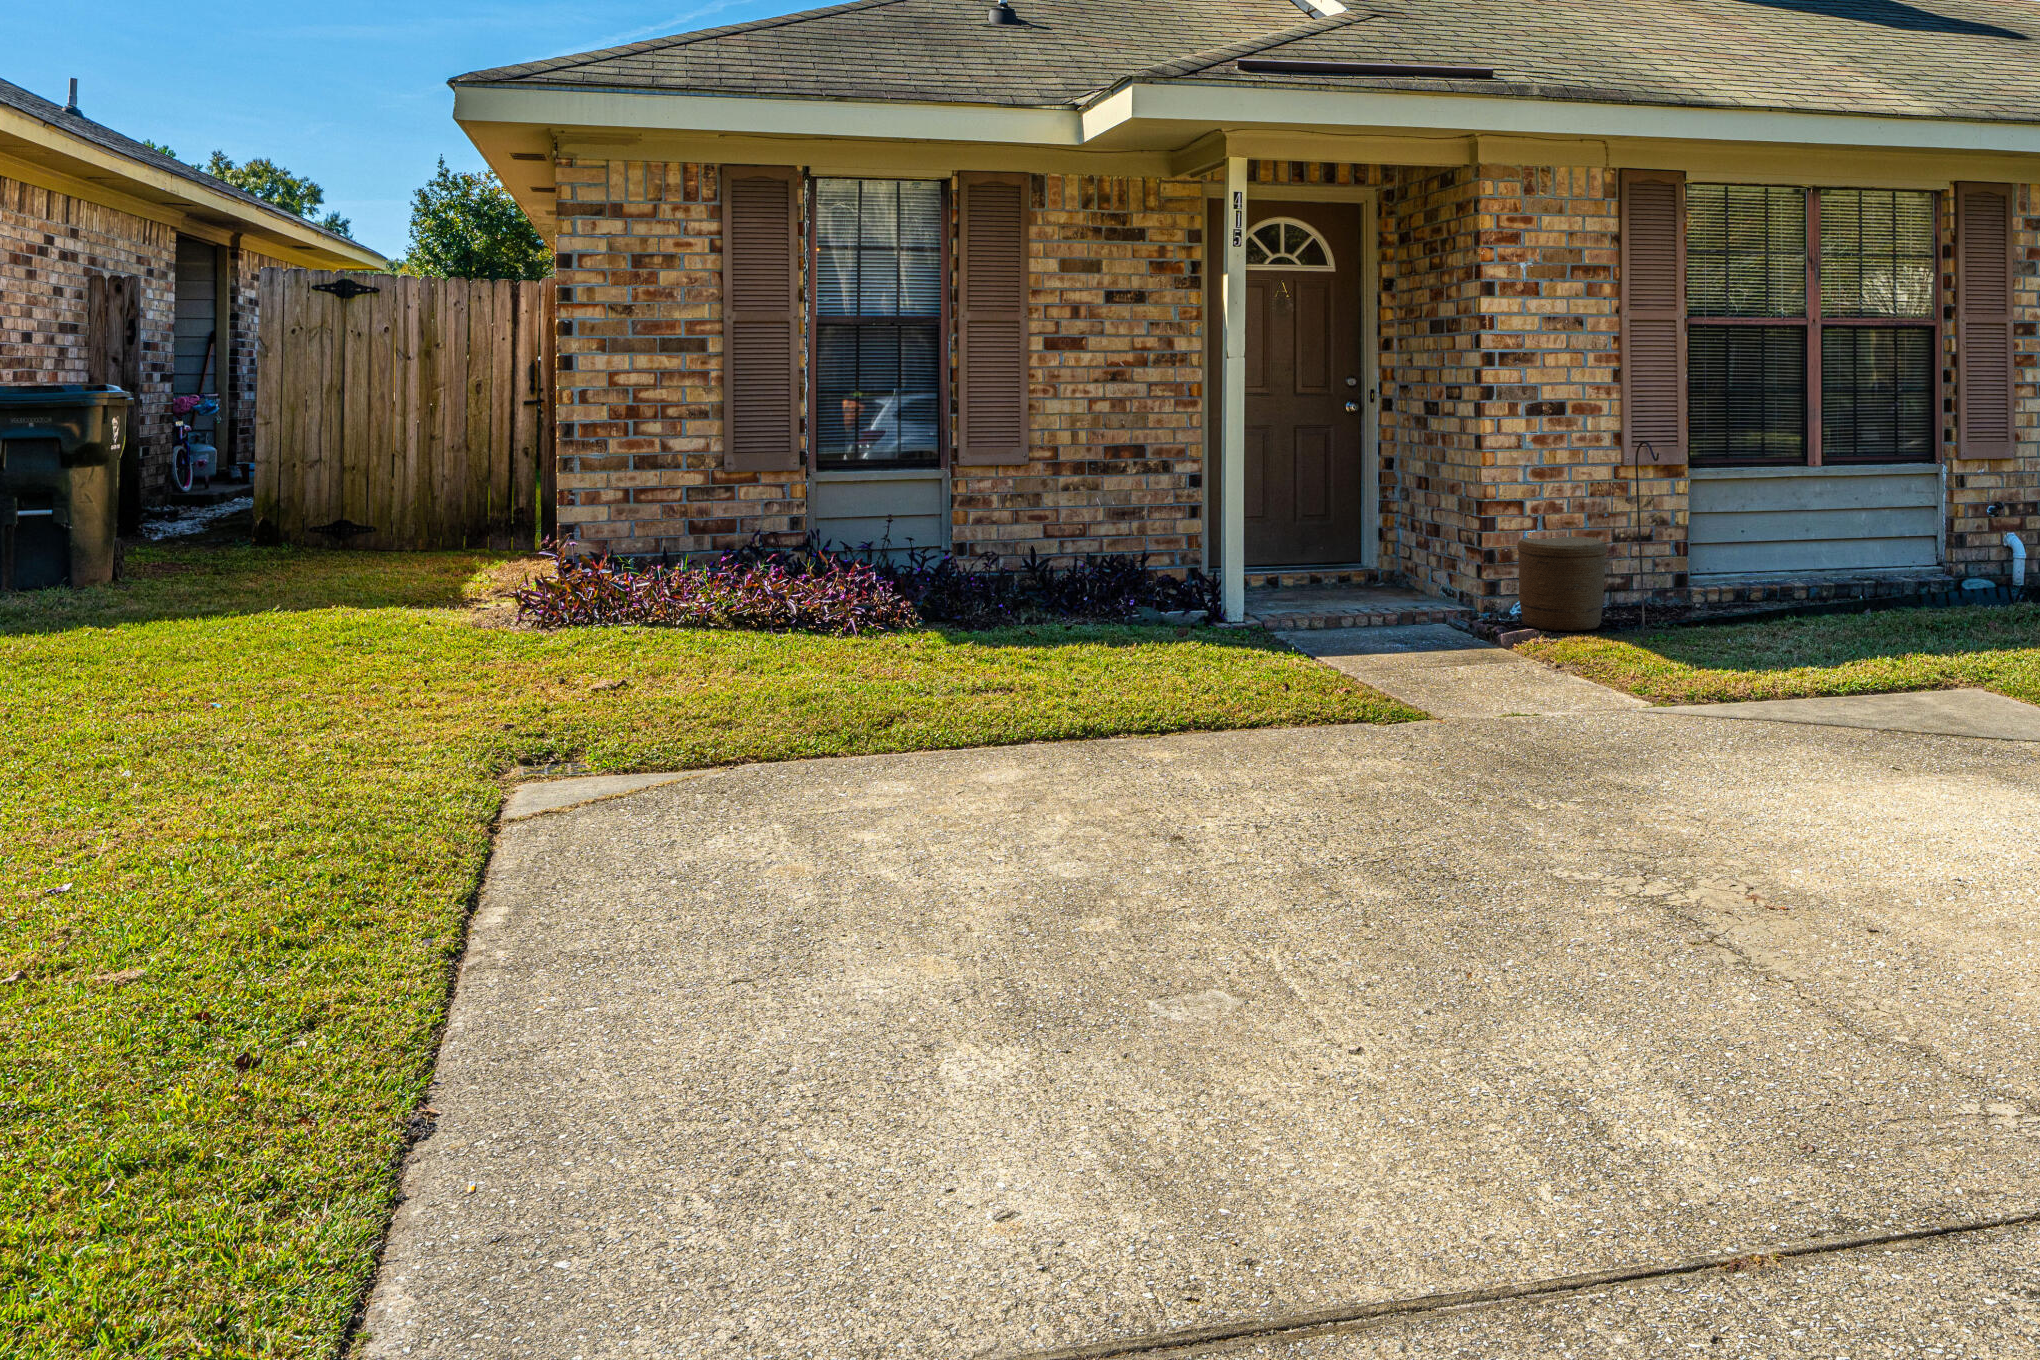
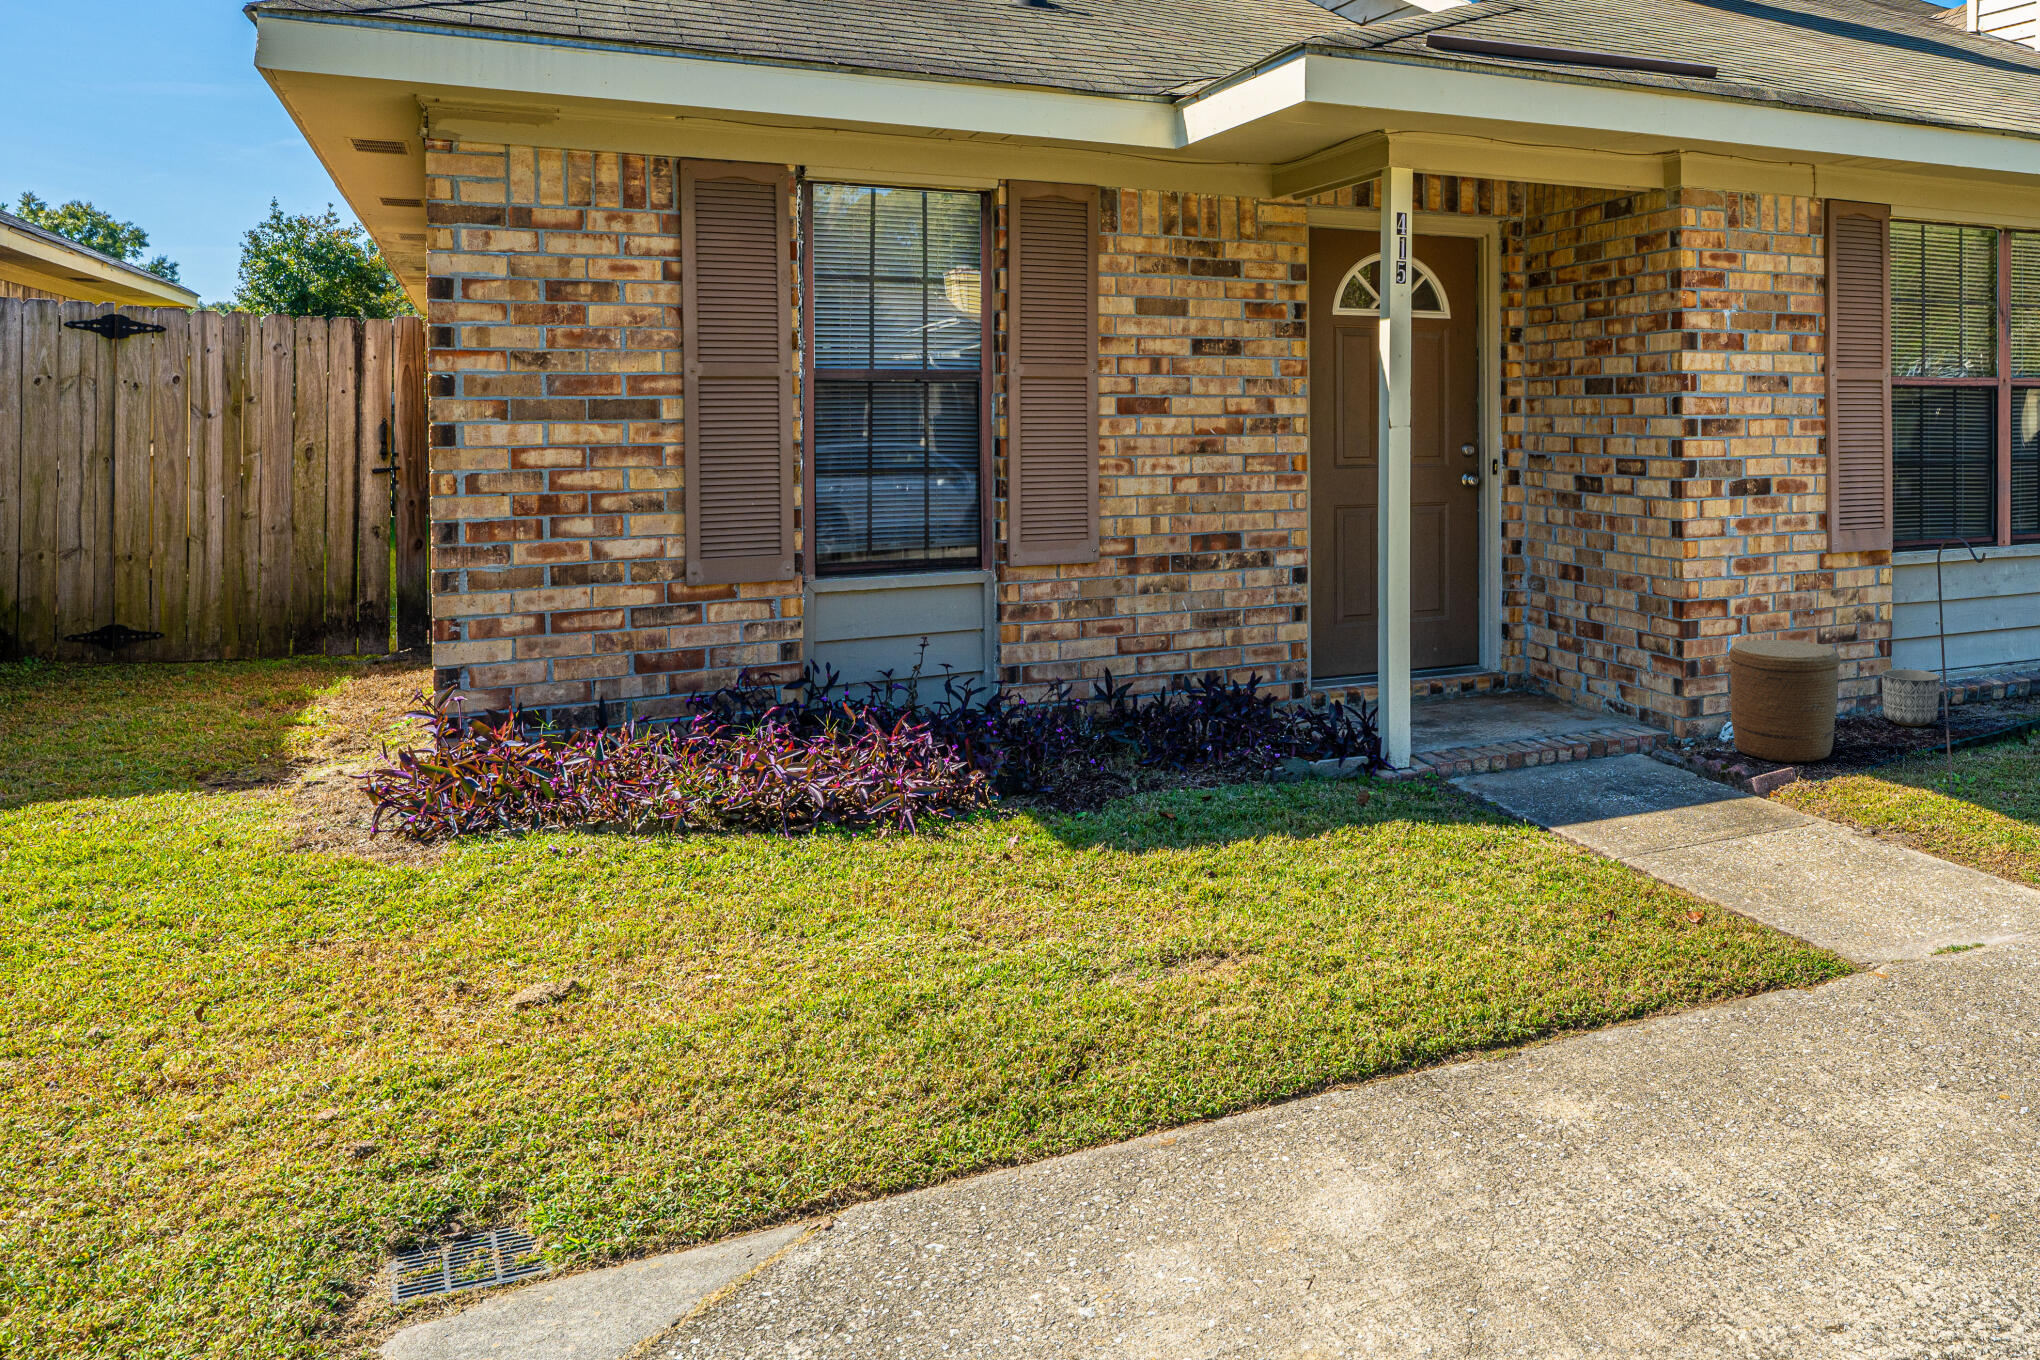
planter: none [1675,568,1725,615] -> present [1882,669,1940,726]

